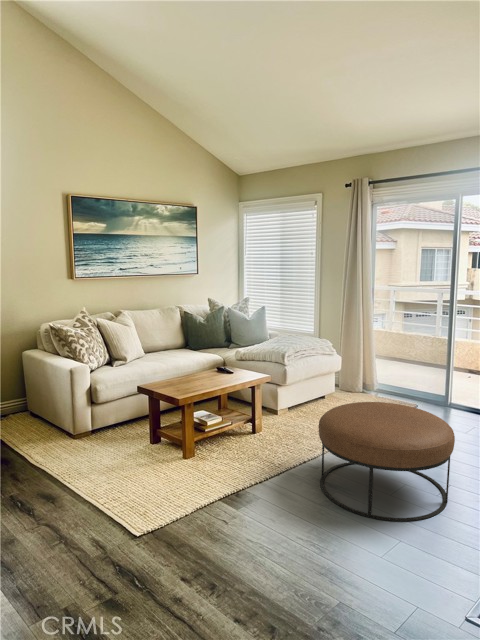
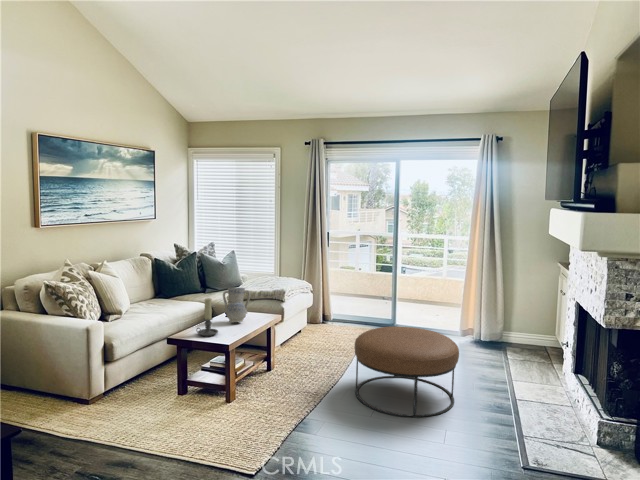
vase: none [208,342,236,379] -> present [223,287,250,322]
candle holder: none [169,351,190,389] -> present [196,298,218,336]

